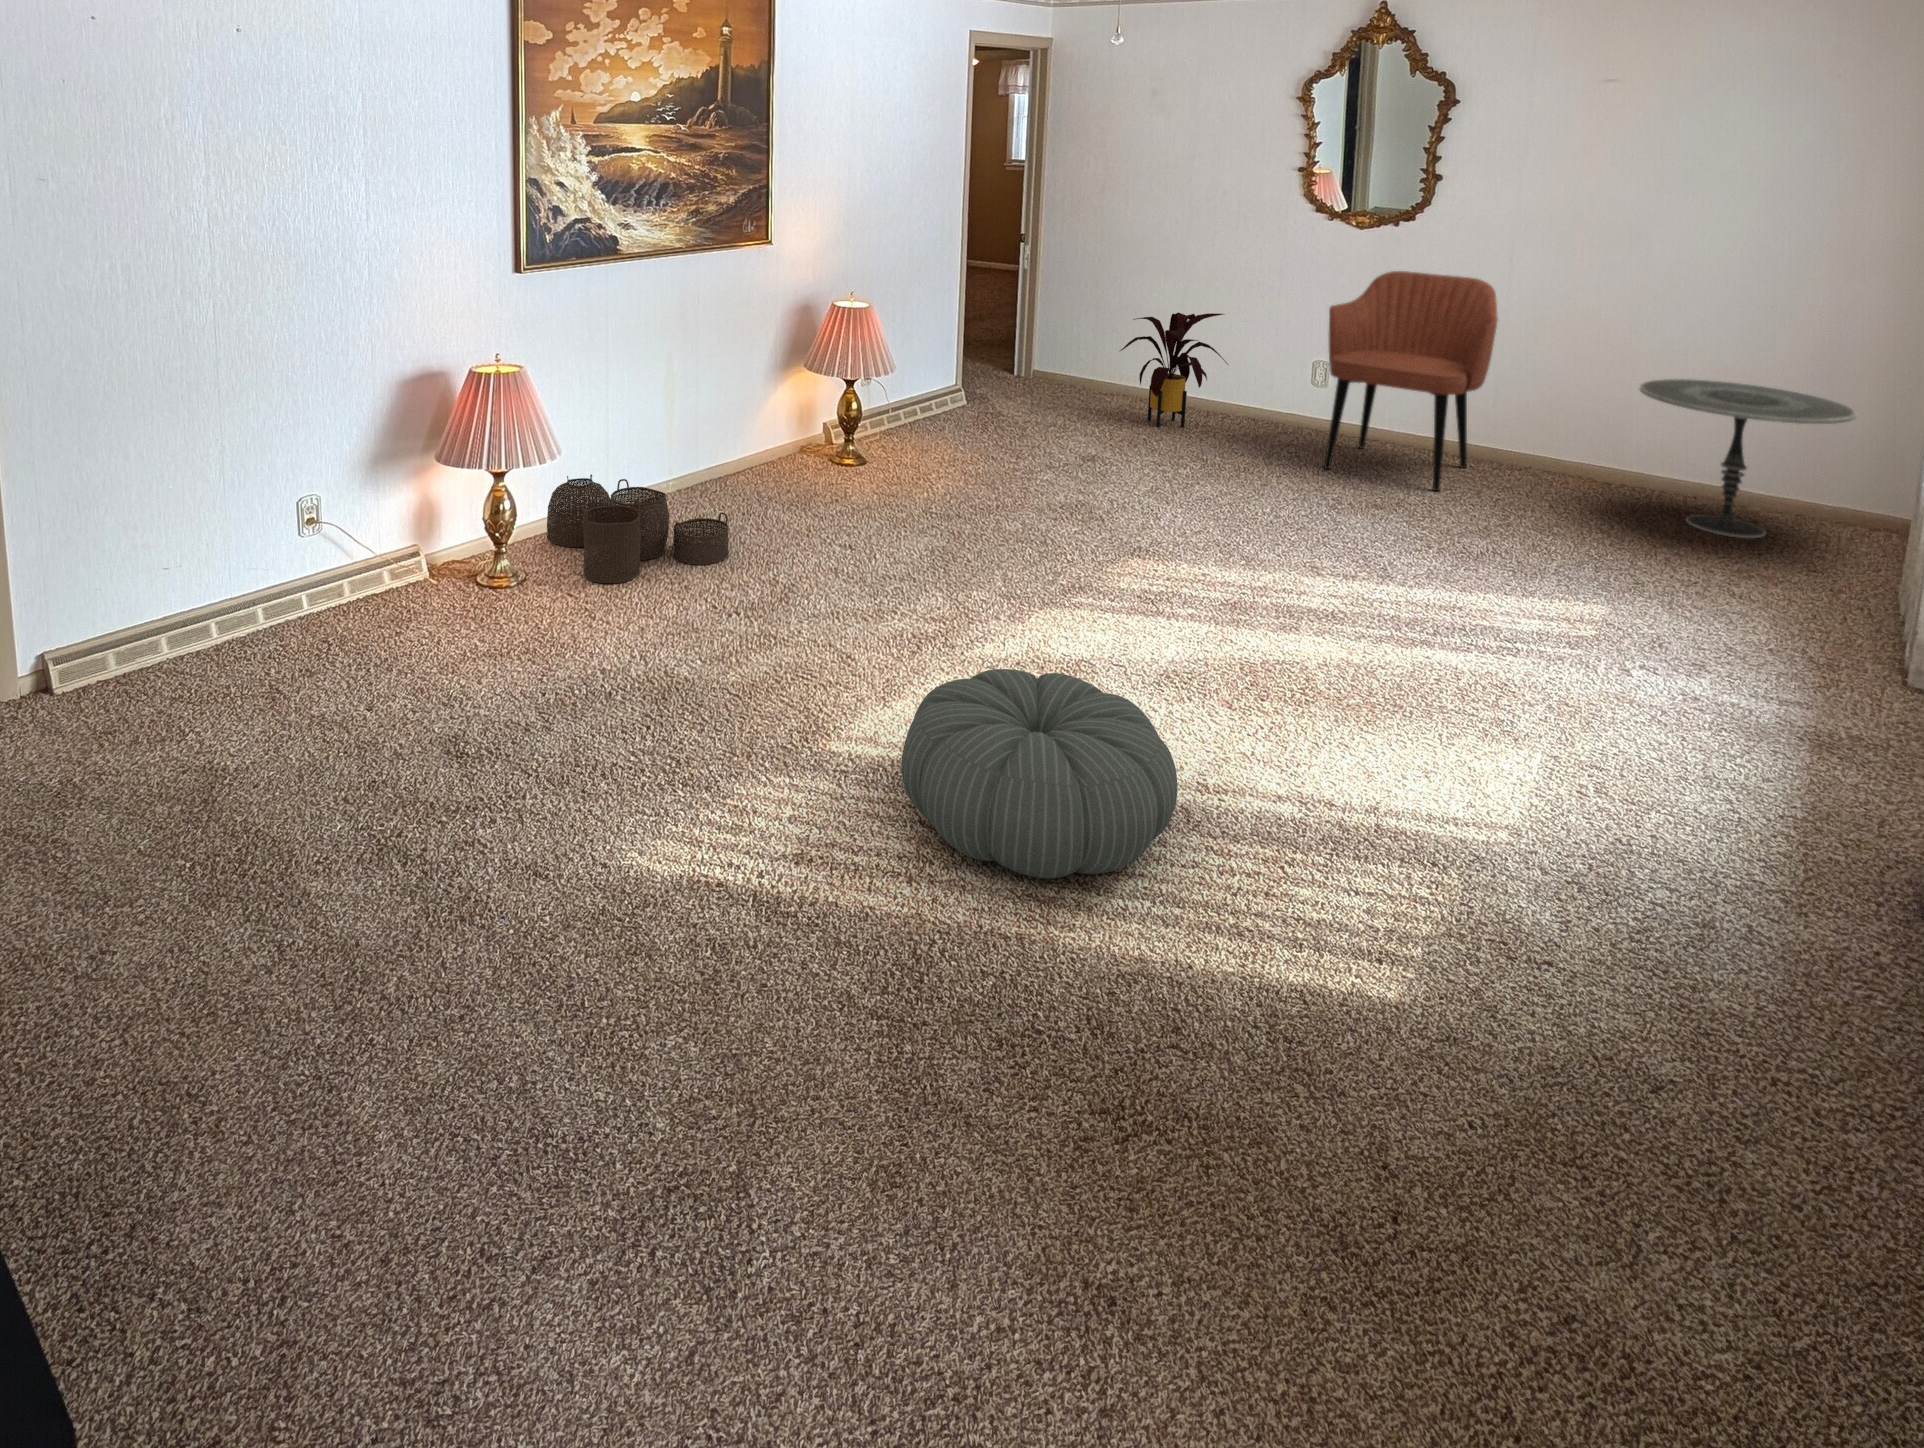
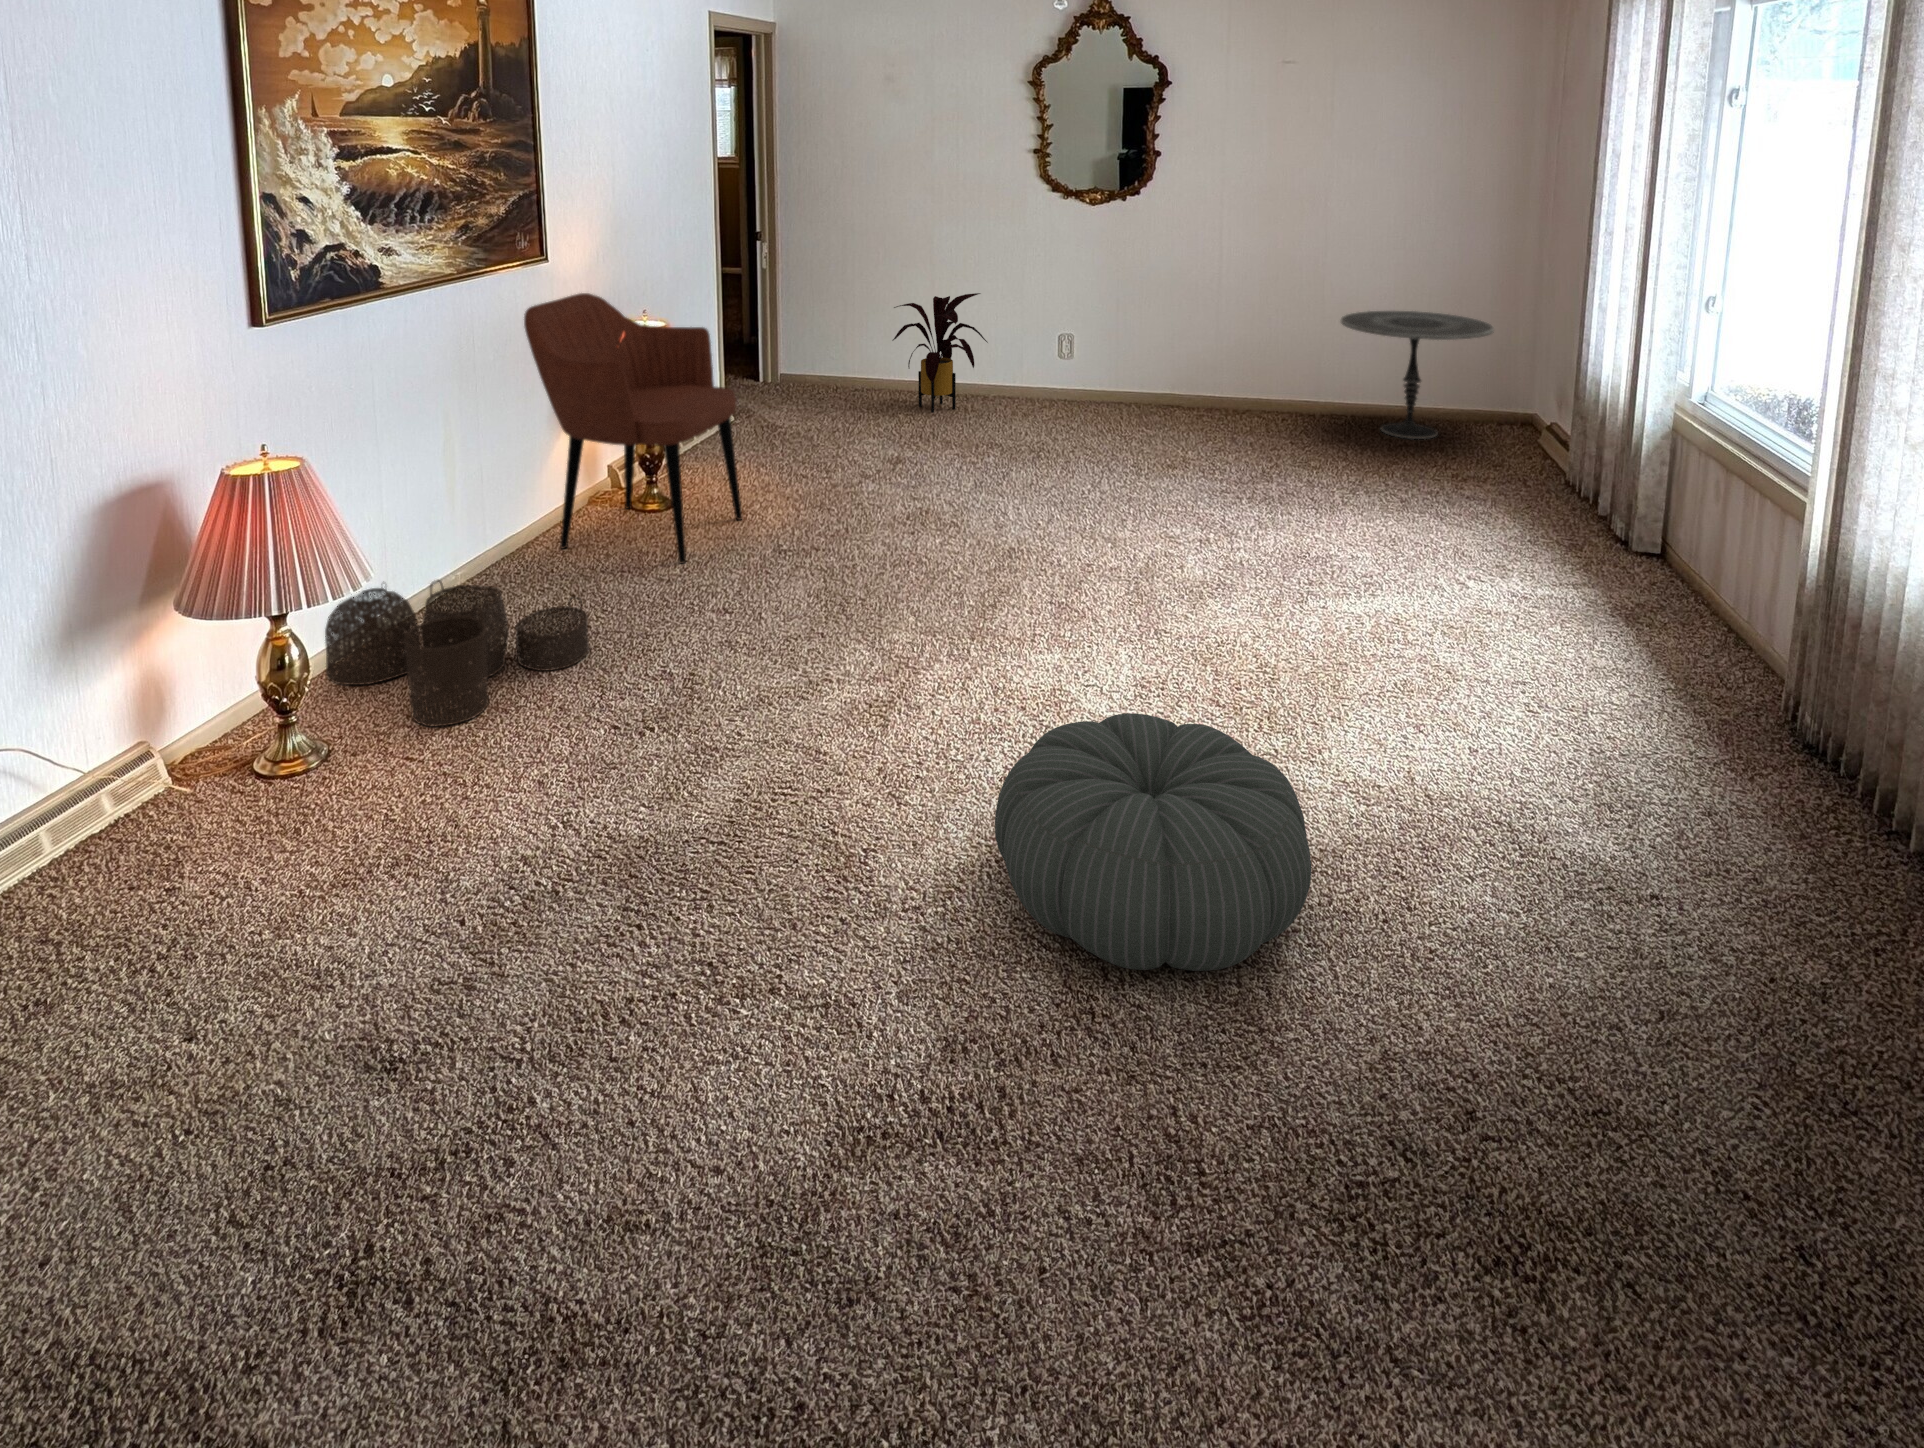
armchair: present [1324,271,1498,491] -> present [524,293,742,564]

